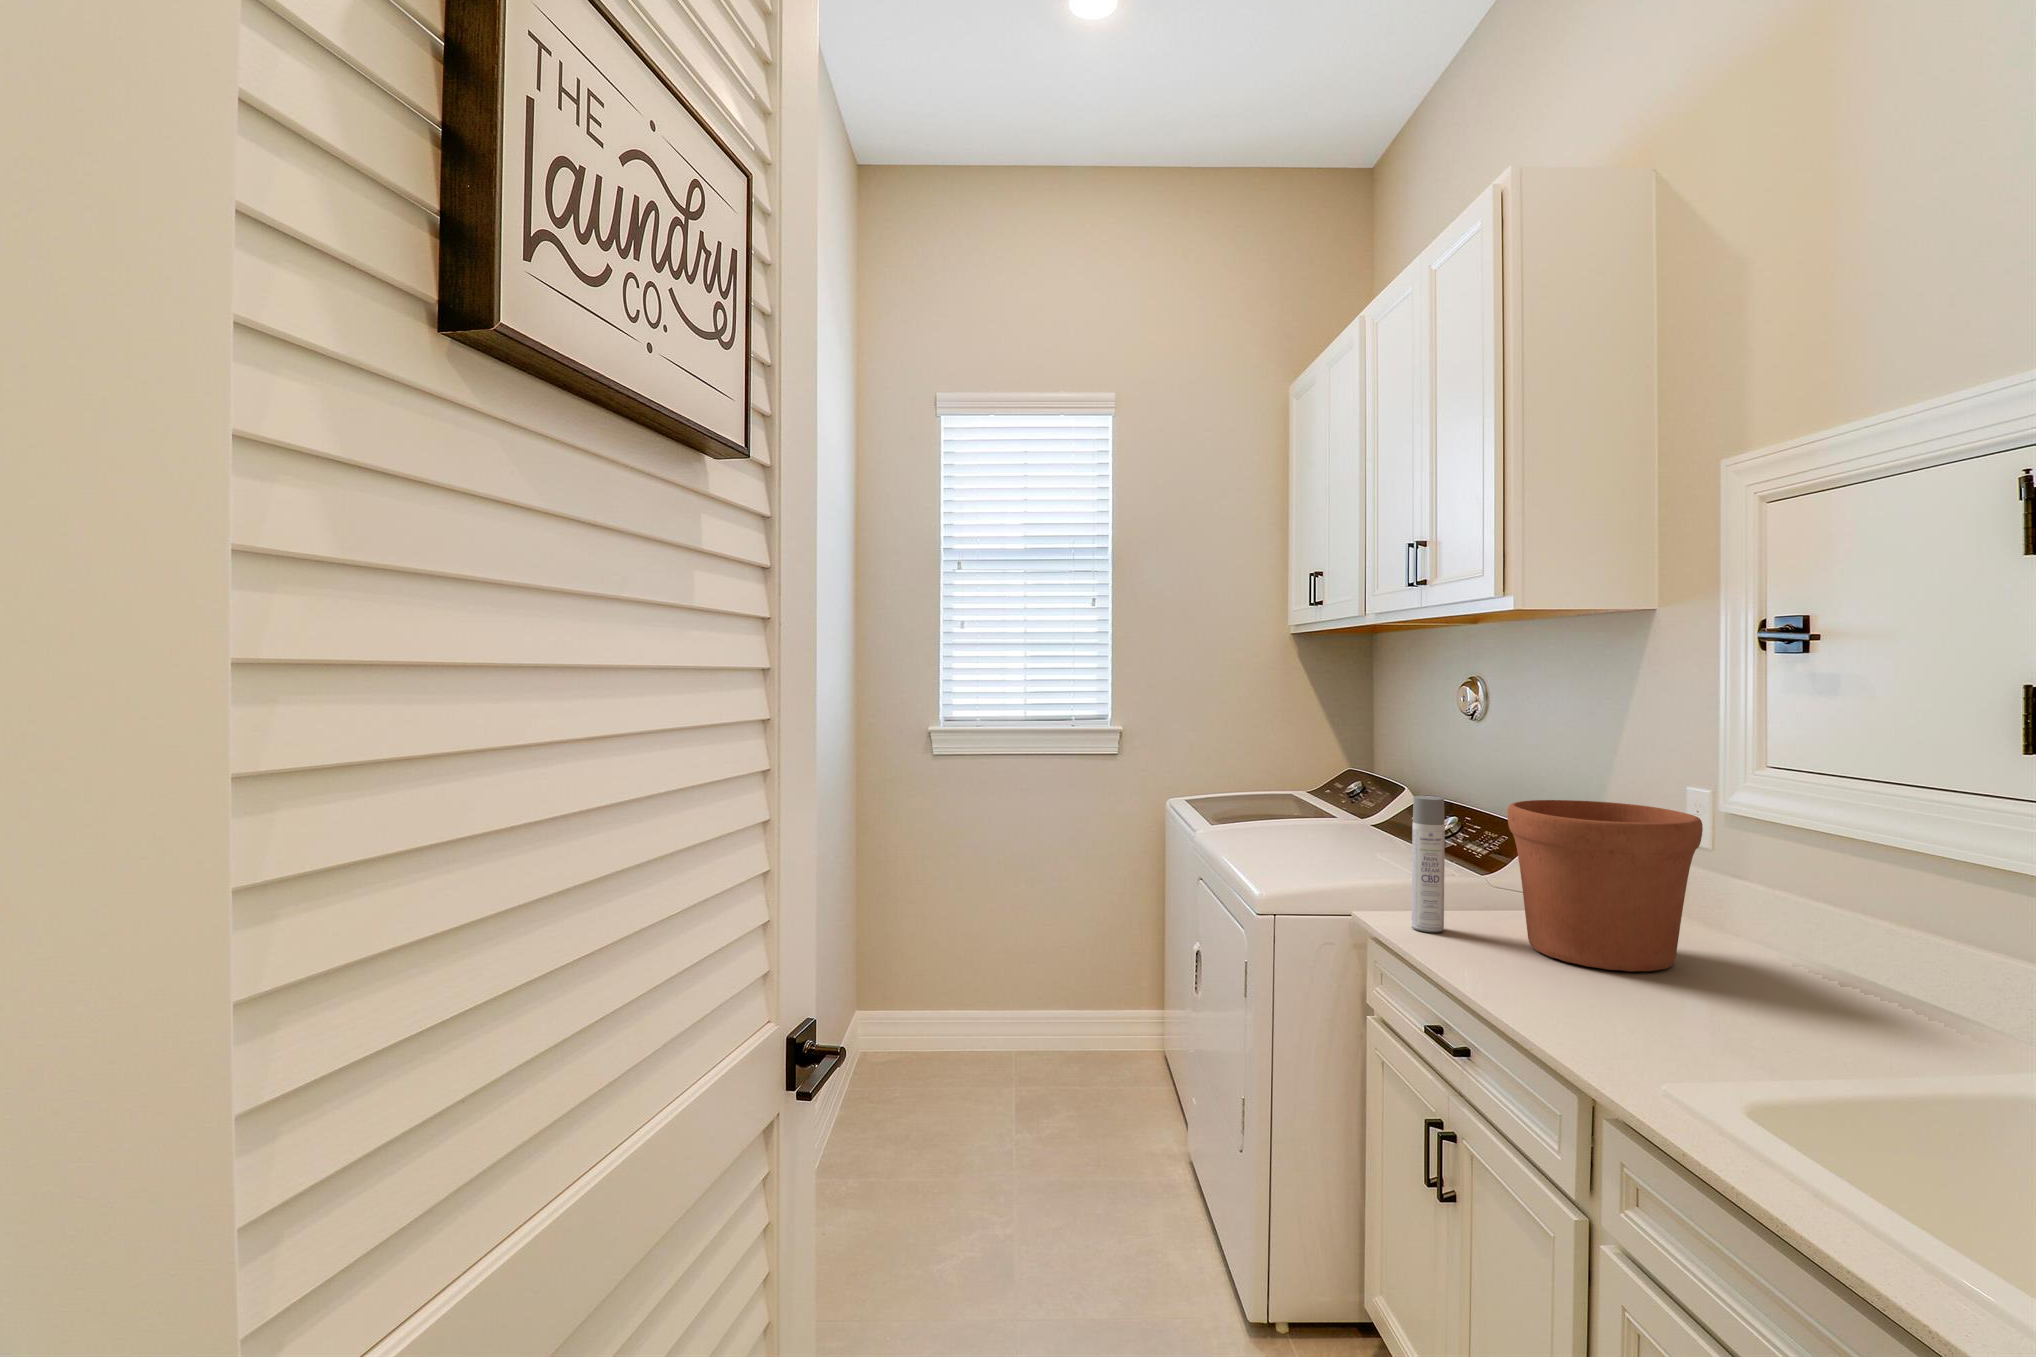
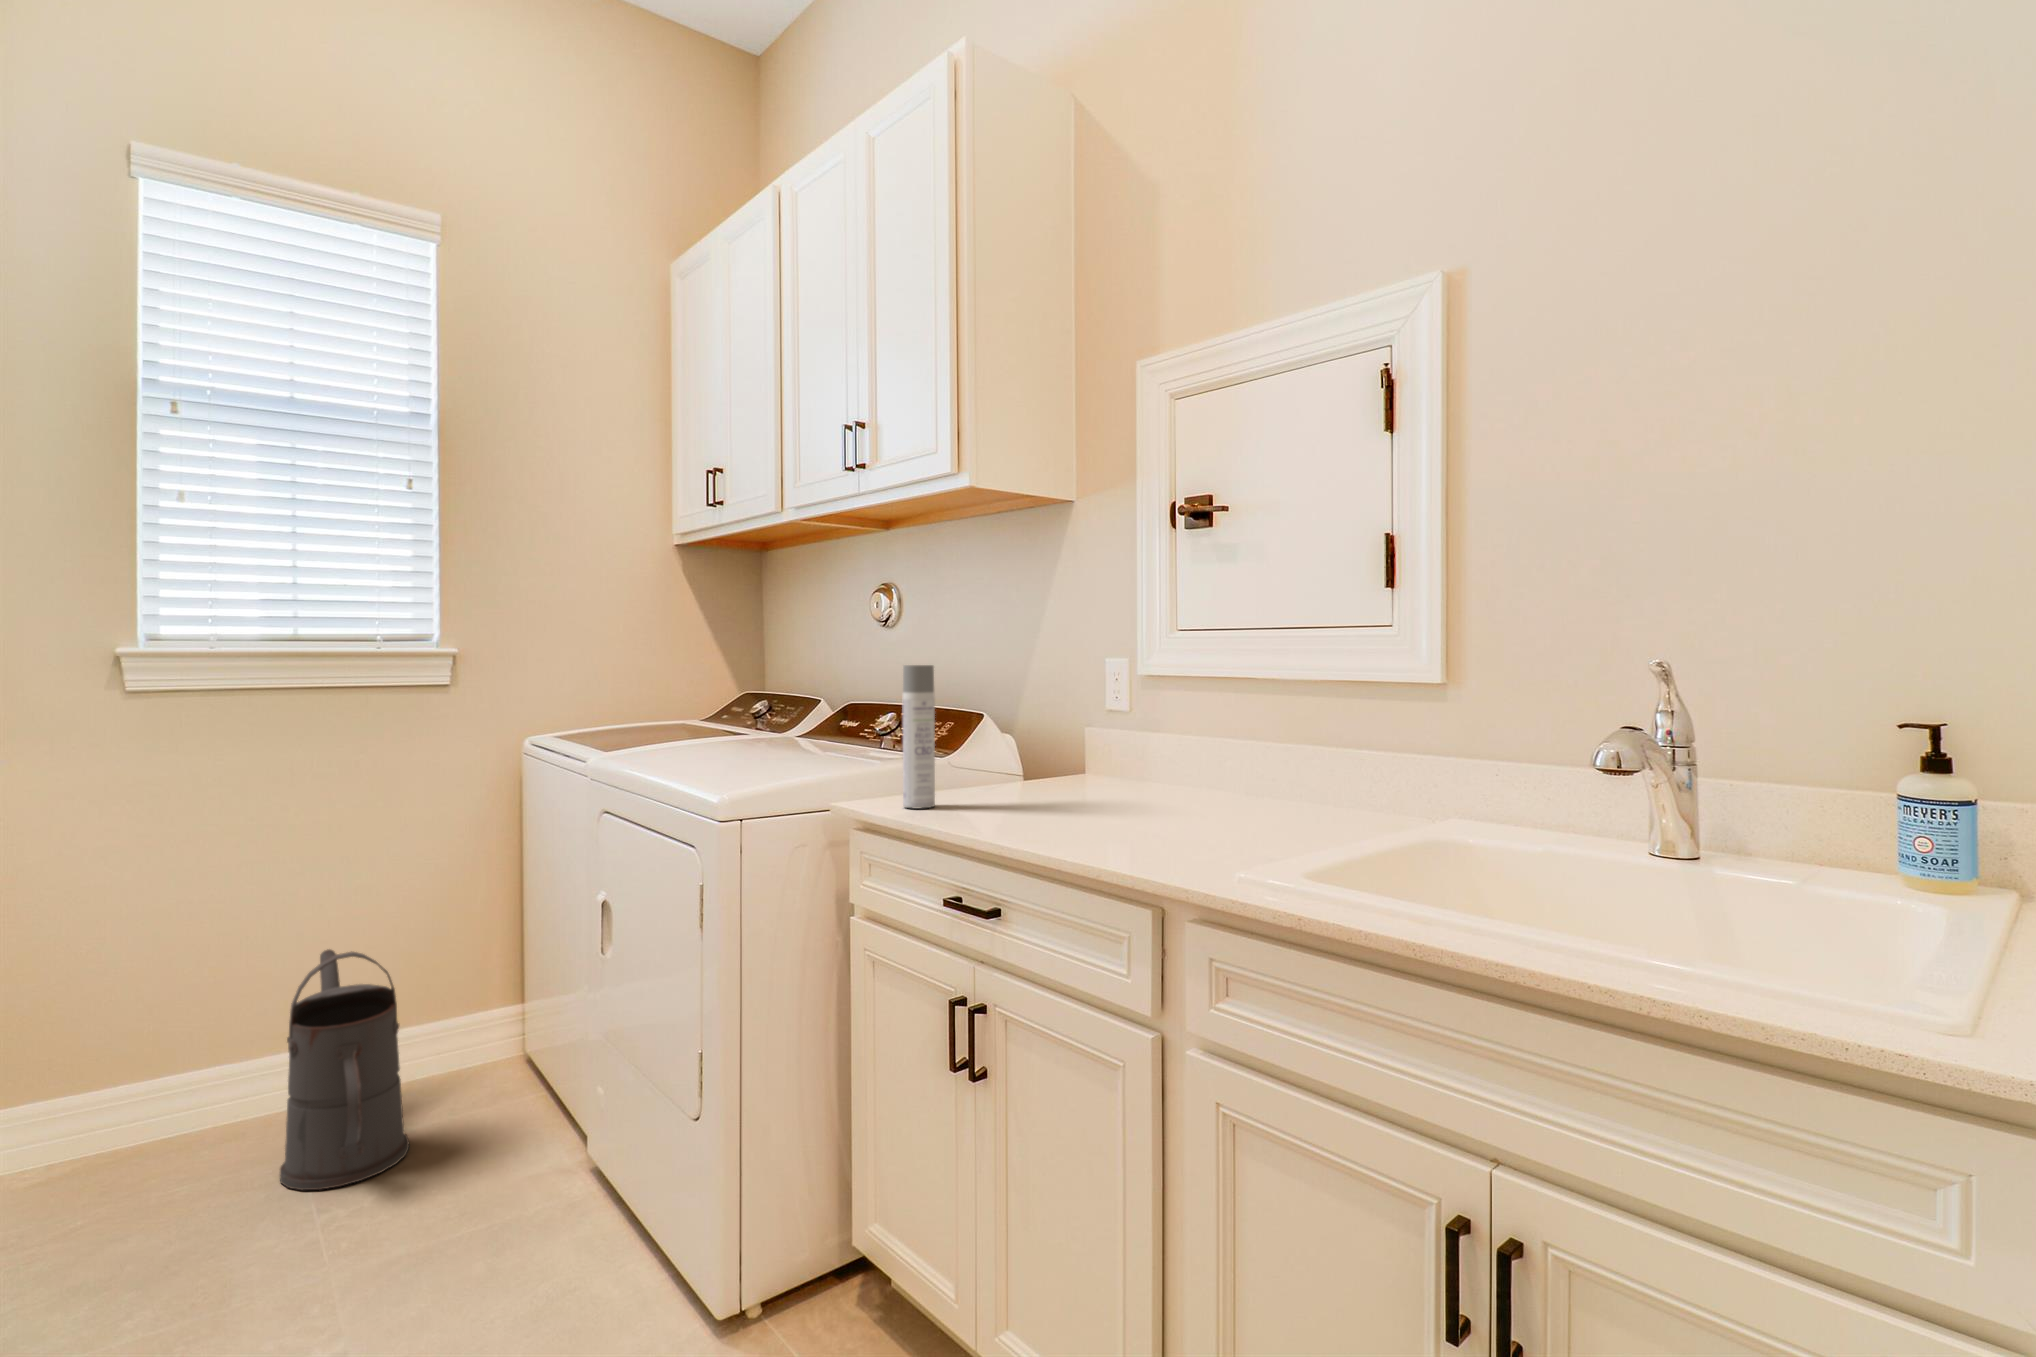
flower pot: present [1507,800,1703,972] -> none [995,664,1156,811]
watering can: none [998,937,1073,1111] -> present [280,949,409,1190]

